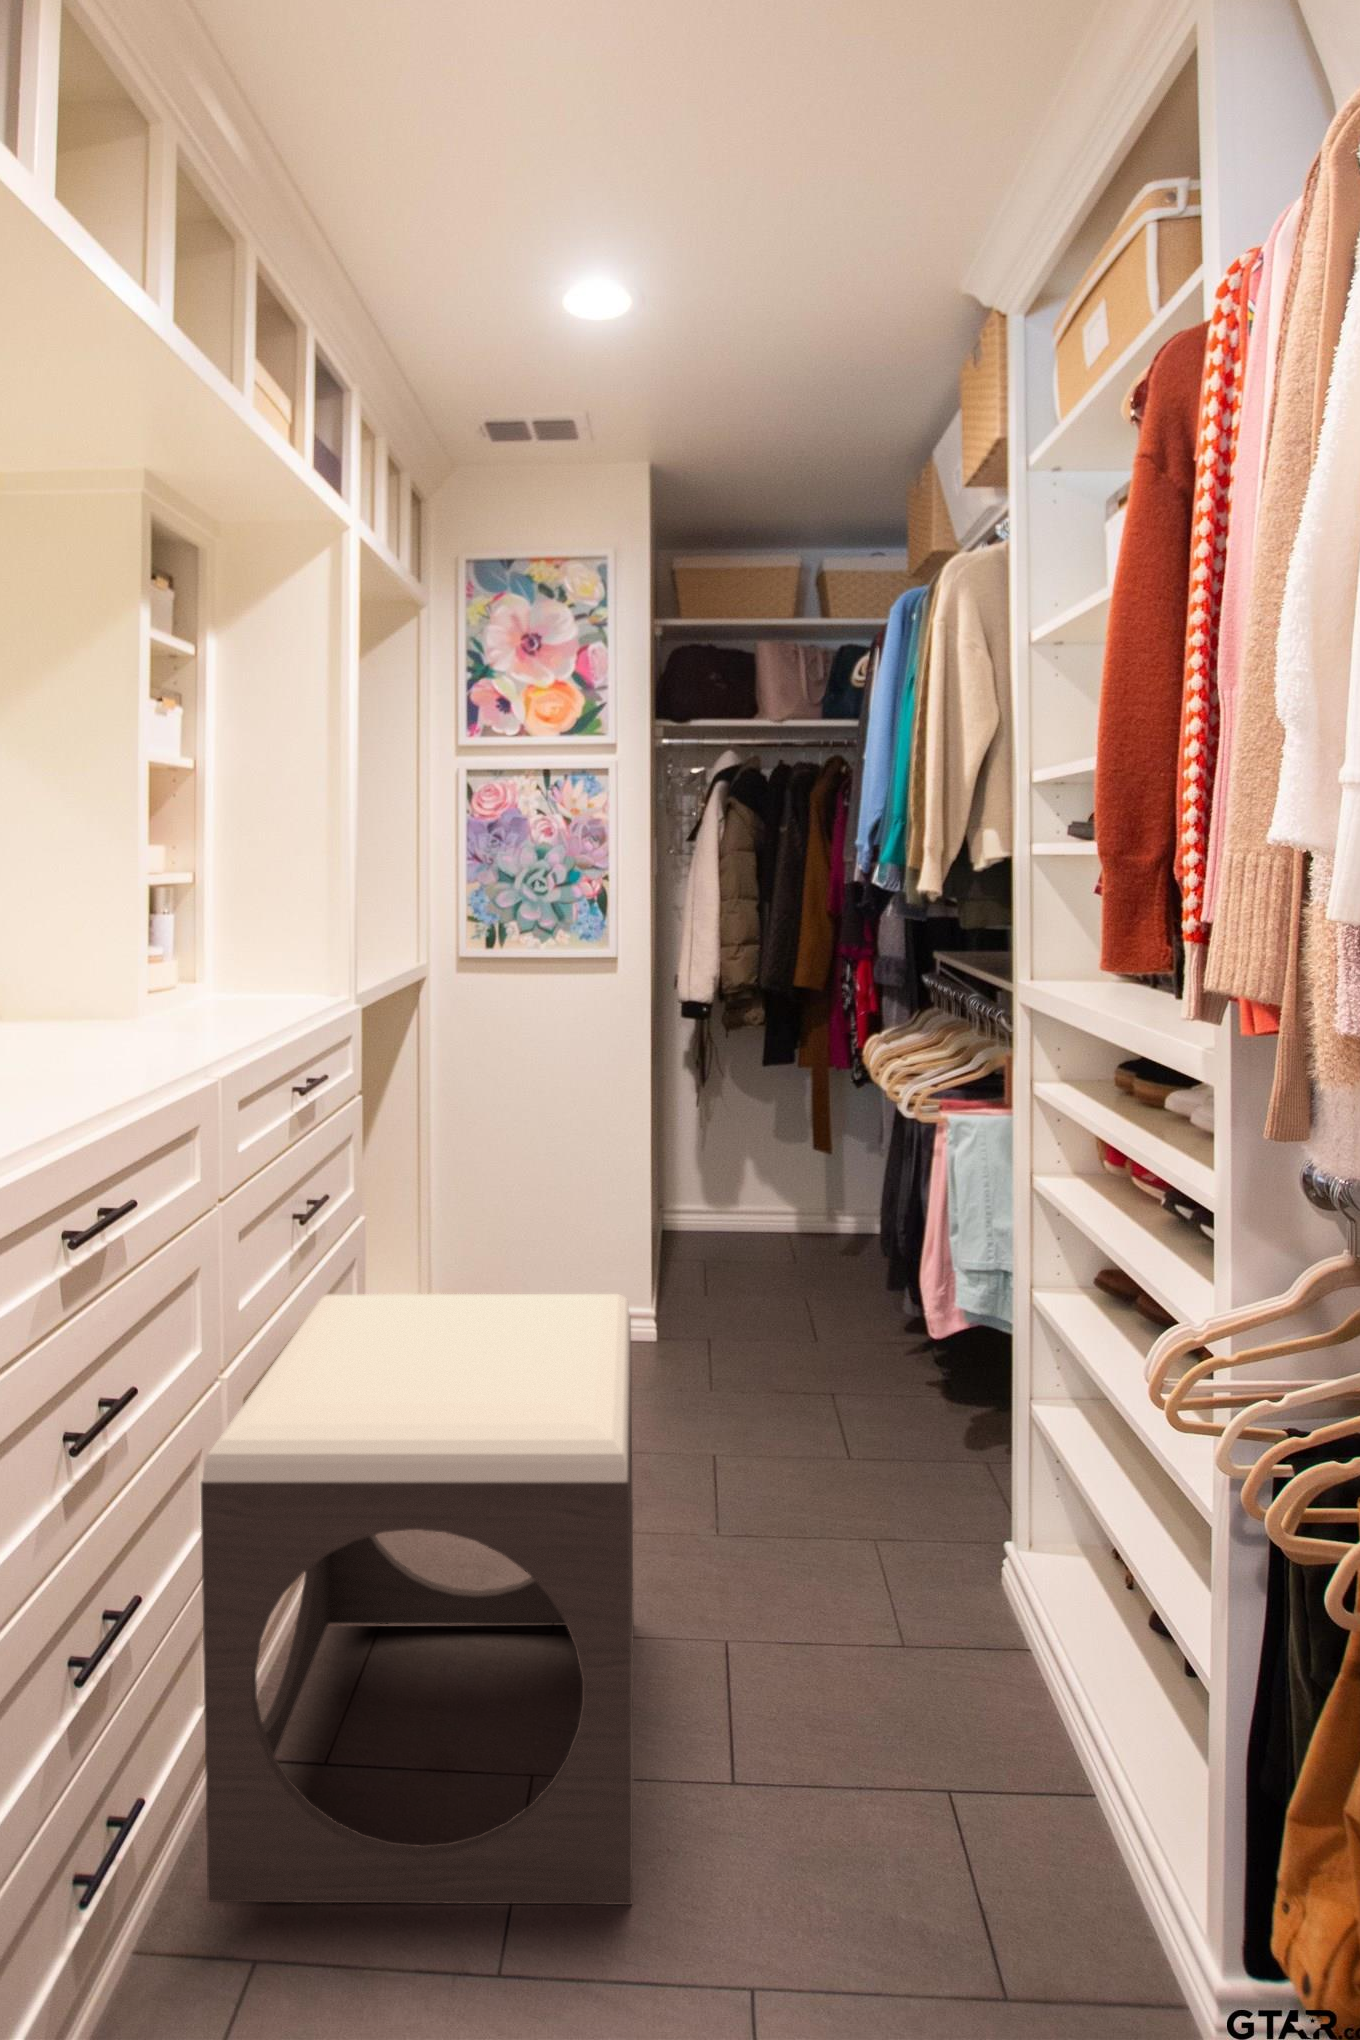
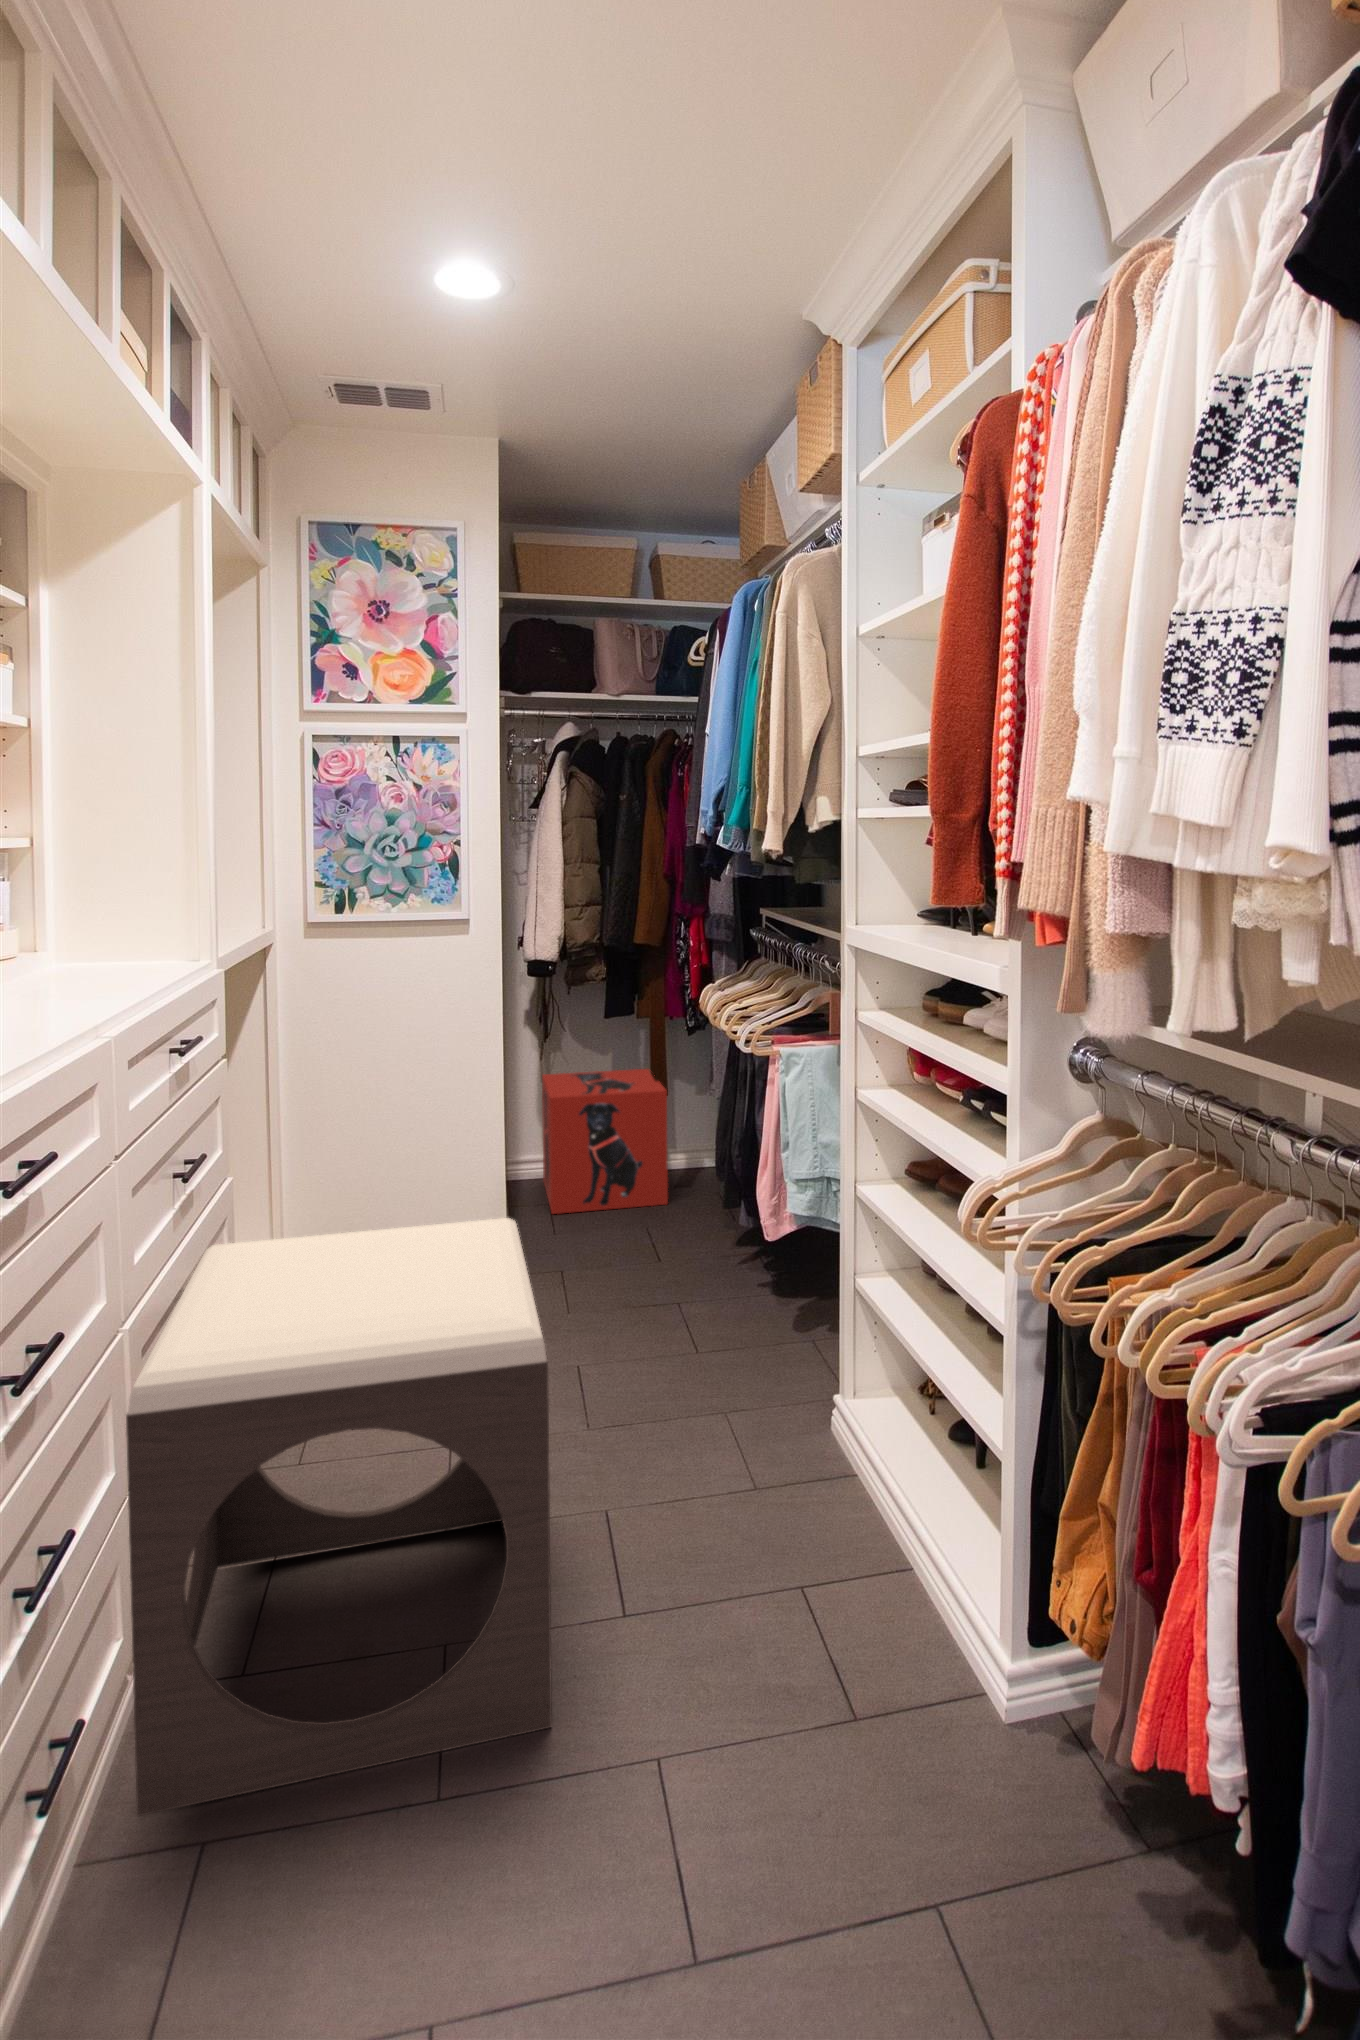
storage box: none [702,1118,831,1268] -> present [542,1069,668,1214]

